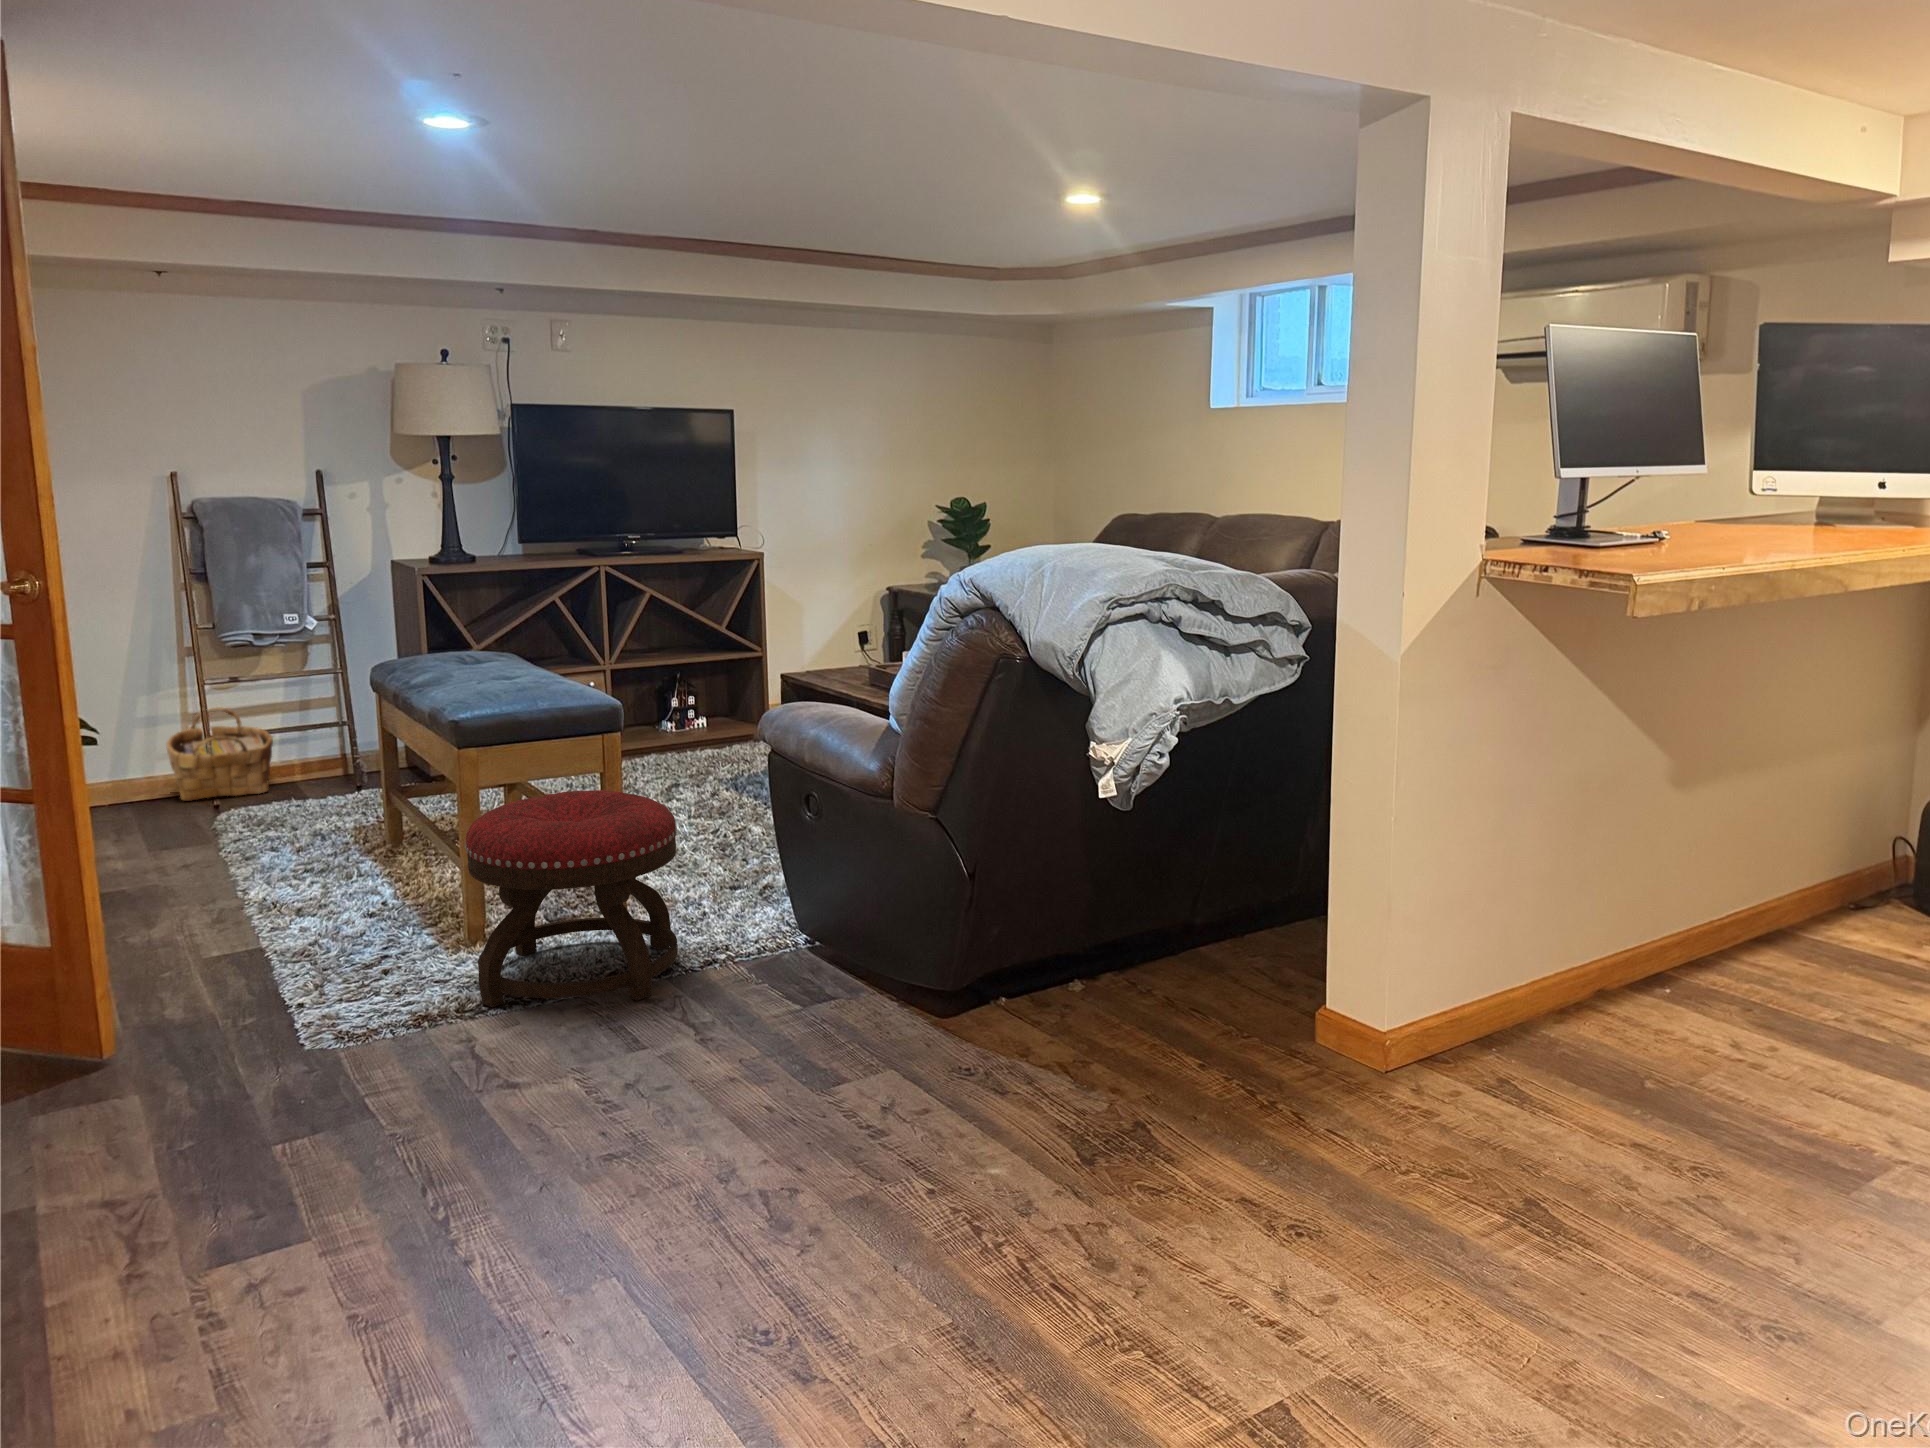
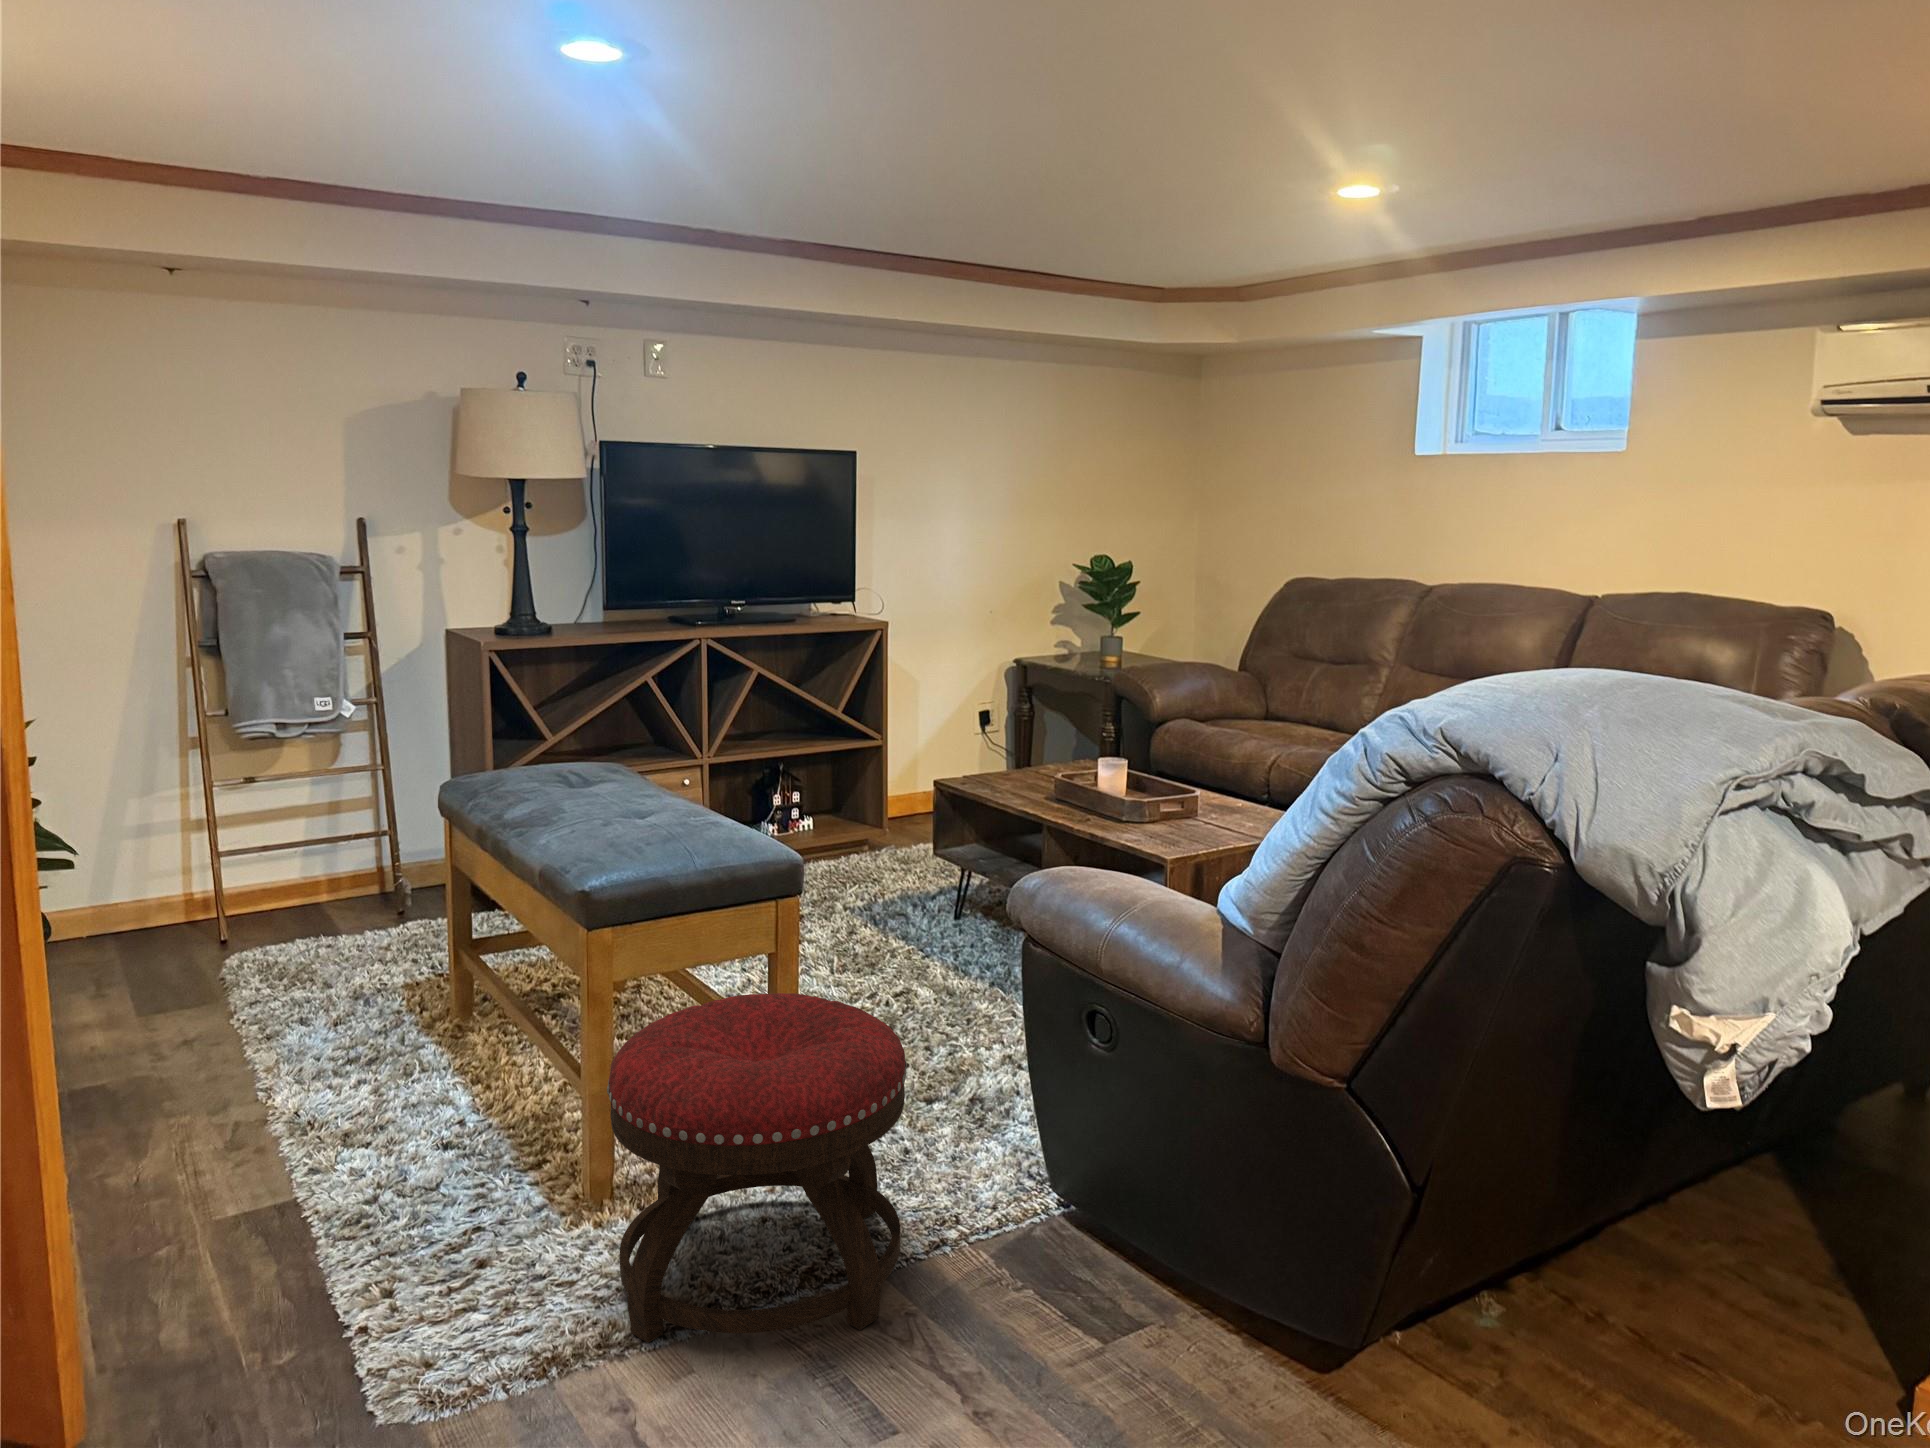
woven basket: present [166,707,273,801] -> none [164,812,298,936]

